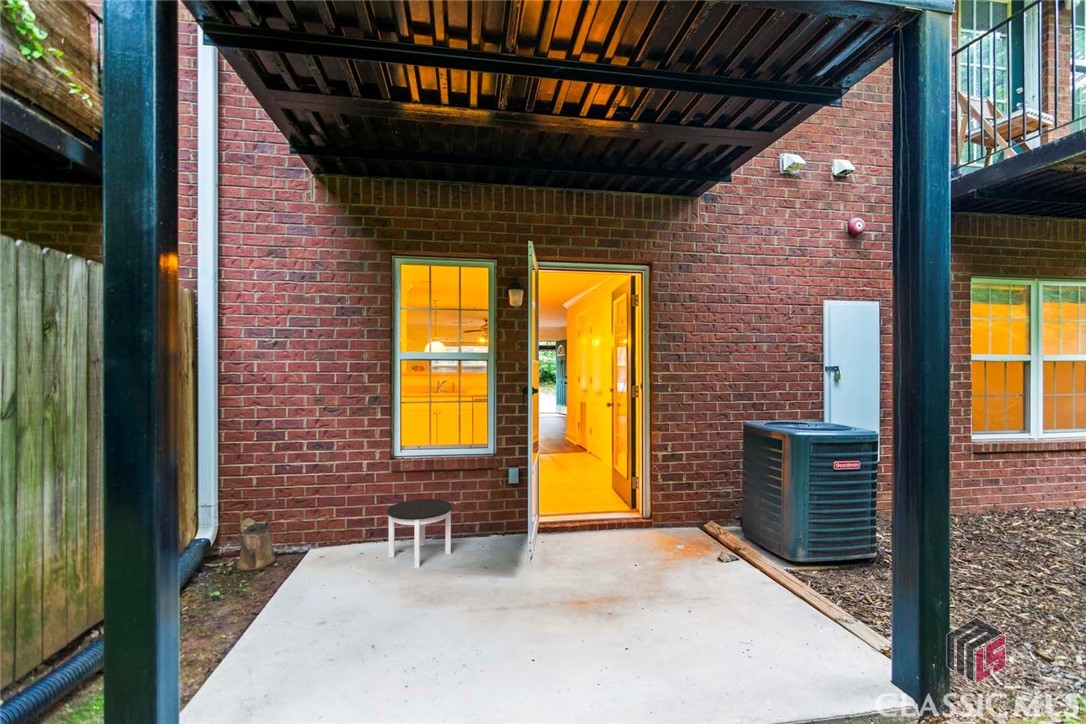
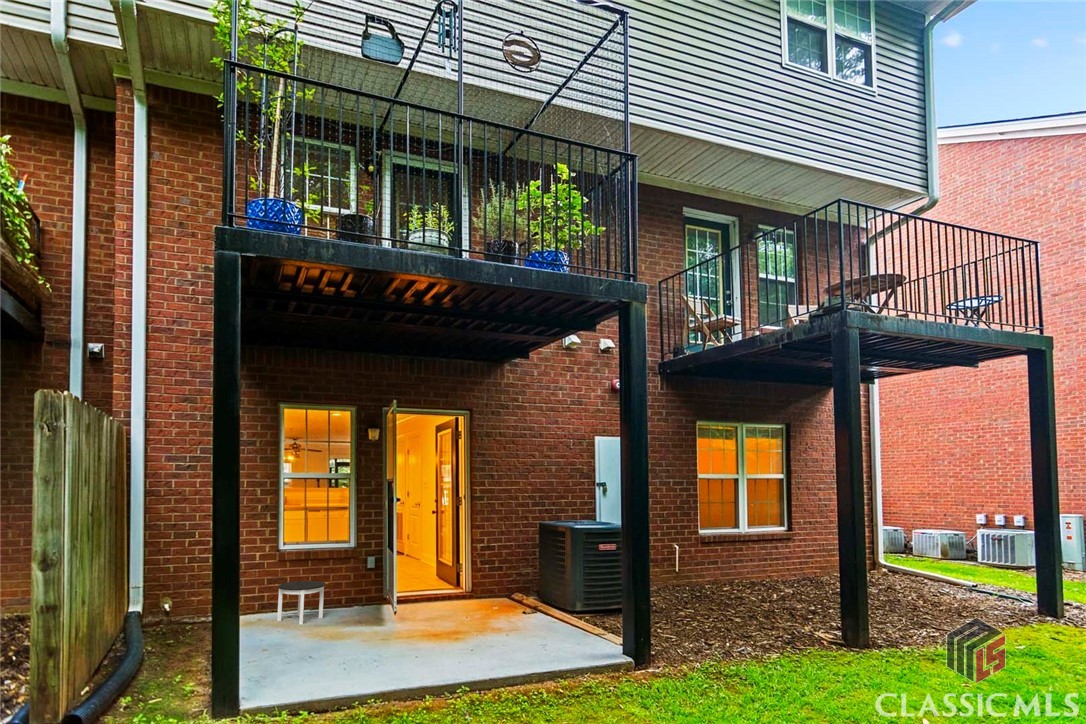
watering can: present [235,521,276,570] -> none [164,599,192,631]

